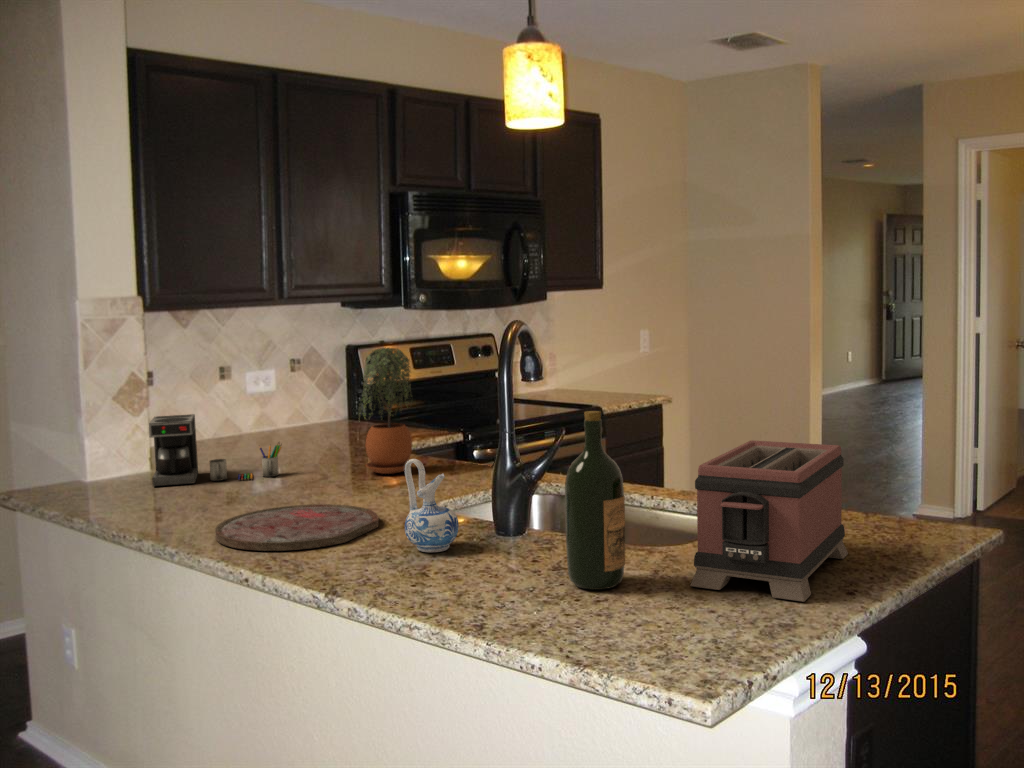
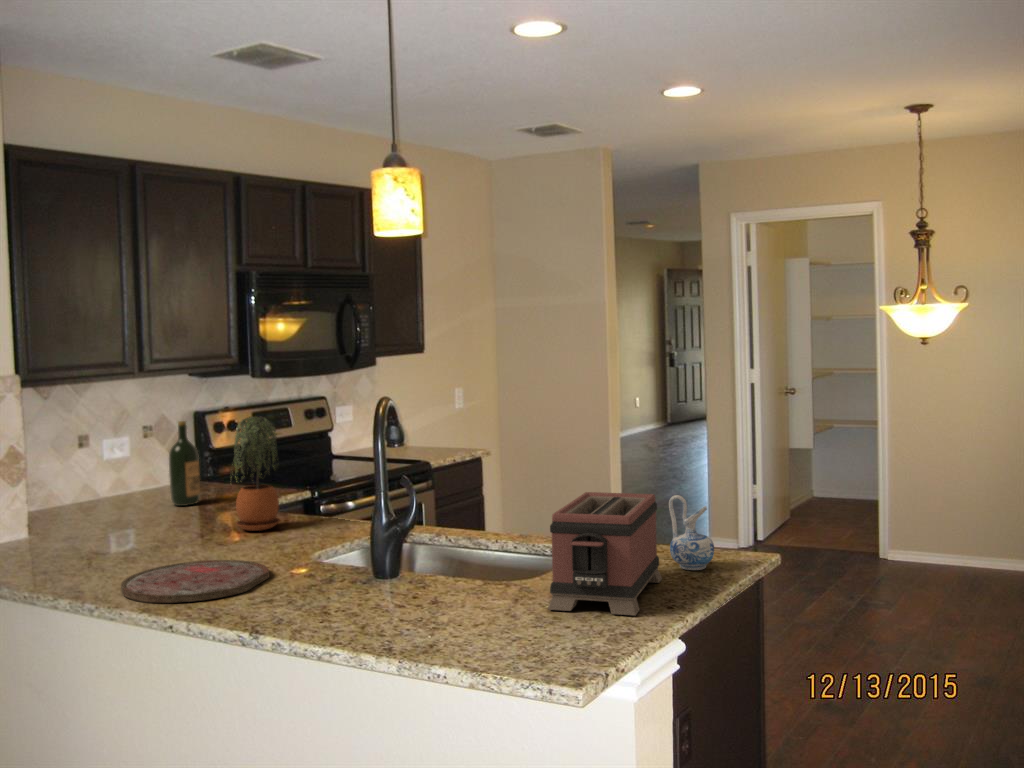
wine bottle: present [565,411,625,590] -> present [169,421,200,506]
coffee maker: present [149,414,282,486] -> none [27,482,155,551]
ceramic pitcher: present [405,459,459,552] -> present [669,495,714,570]

